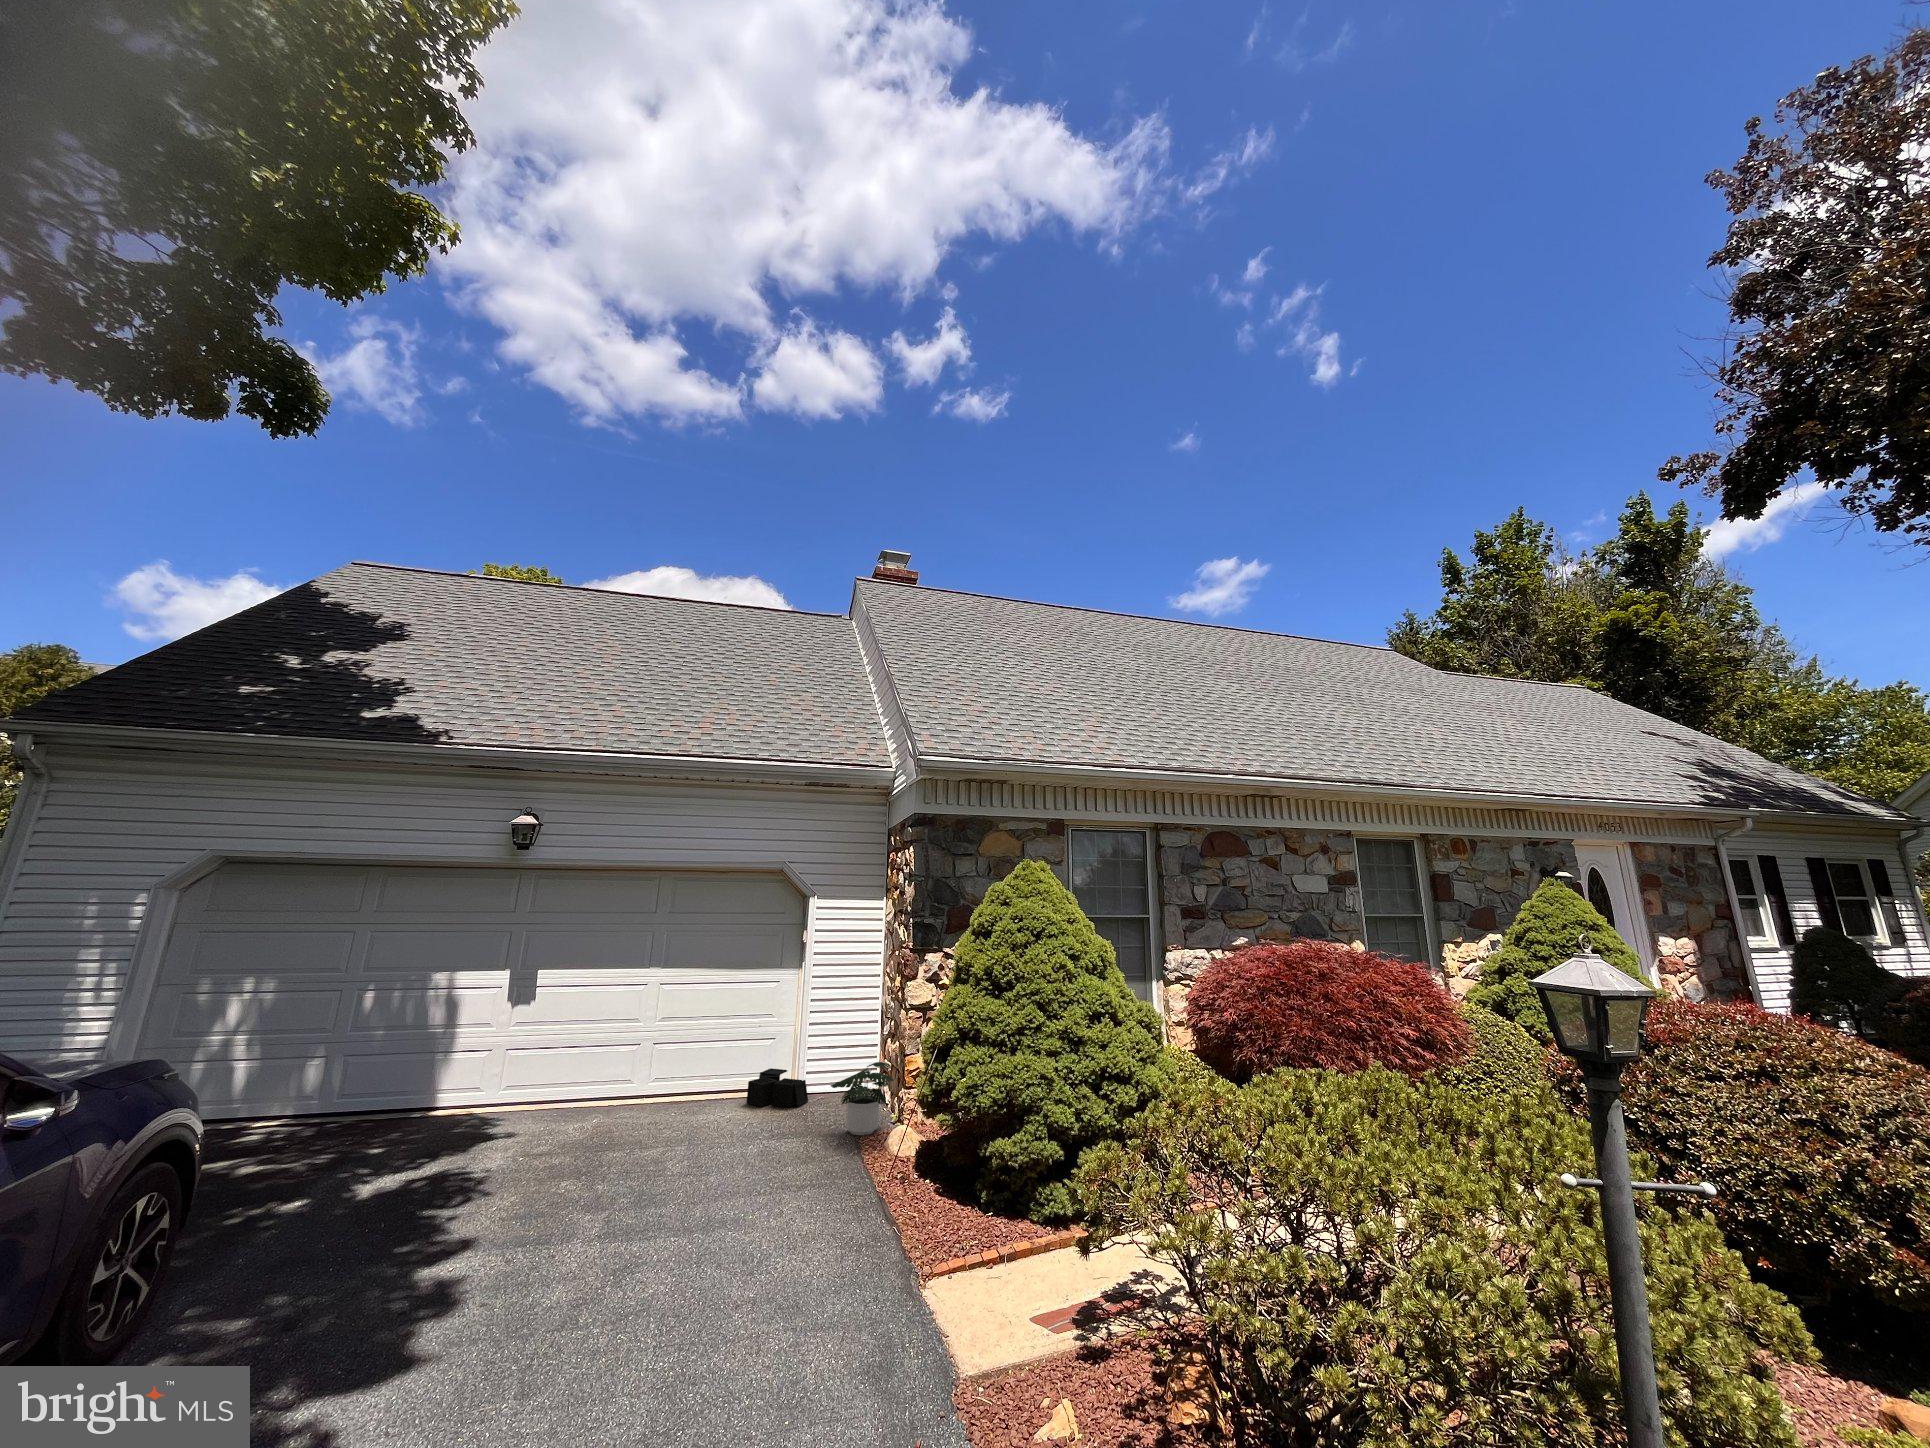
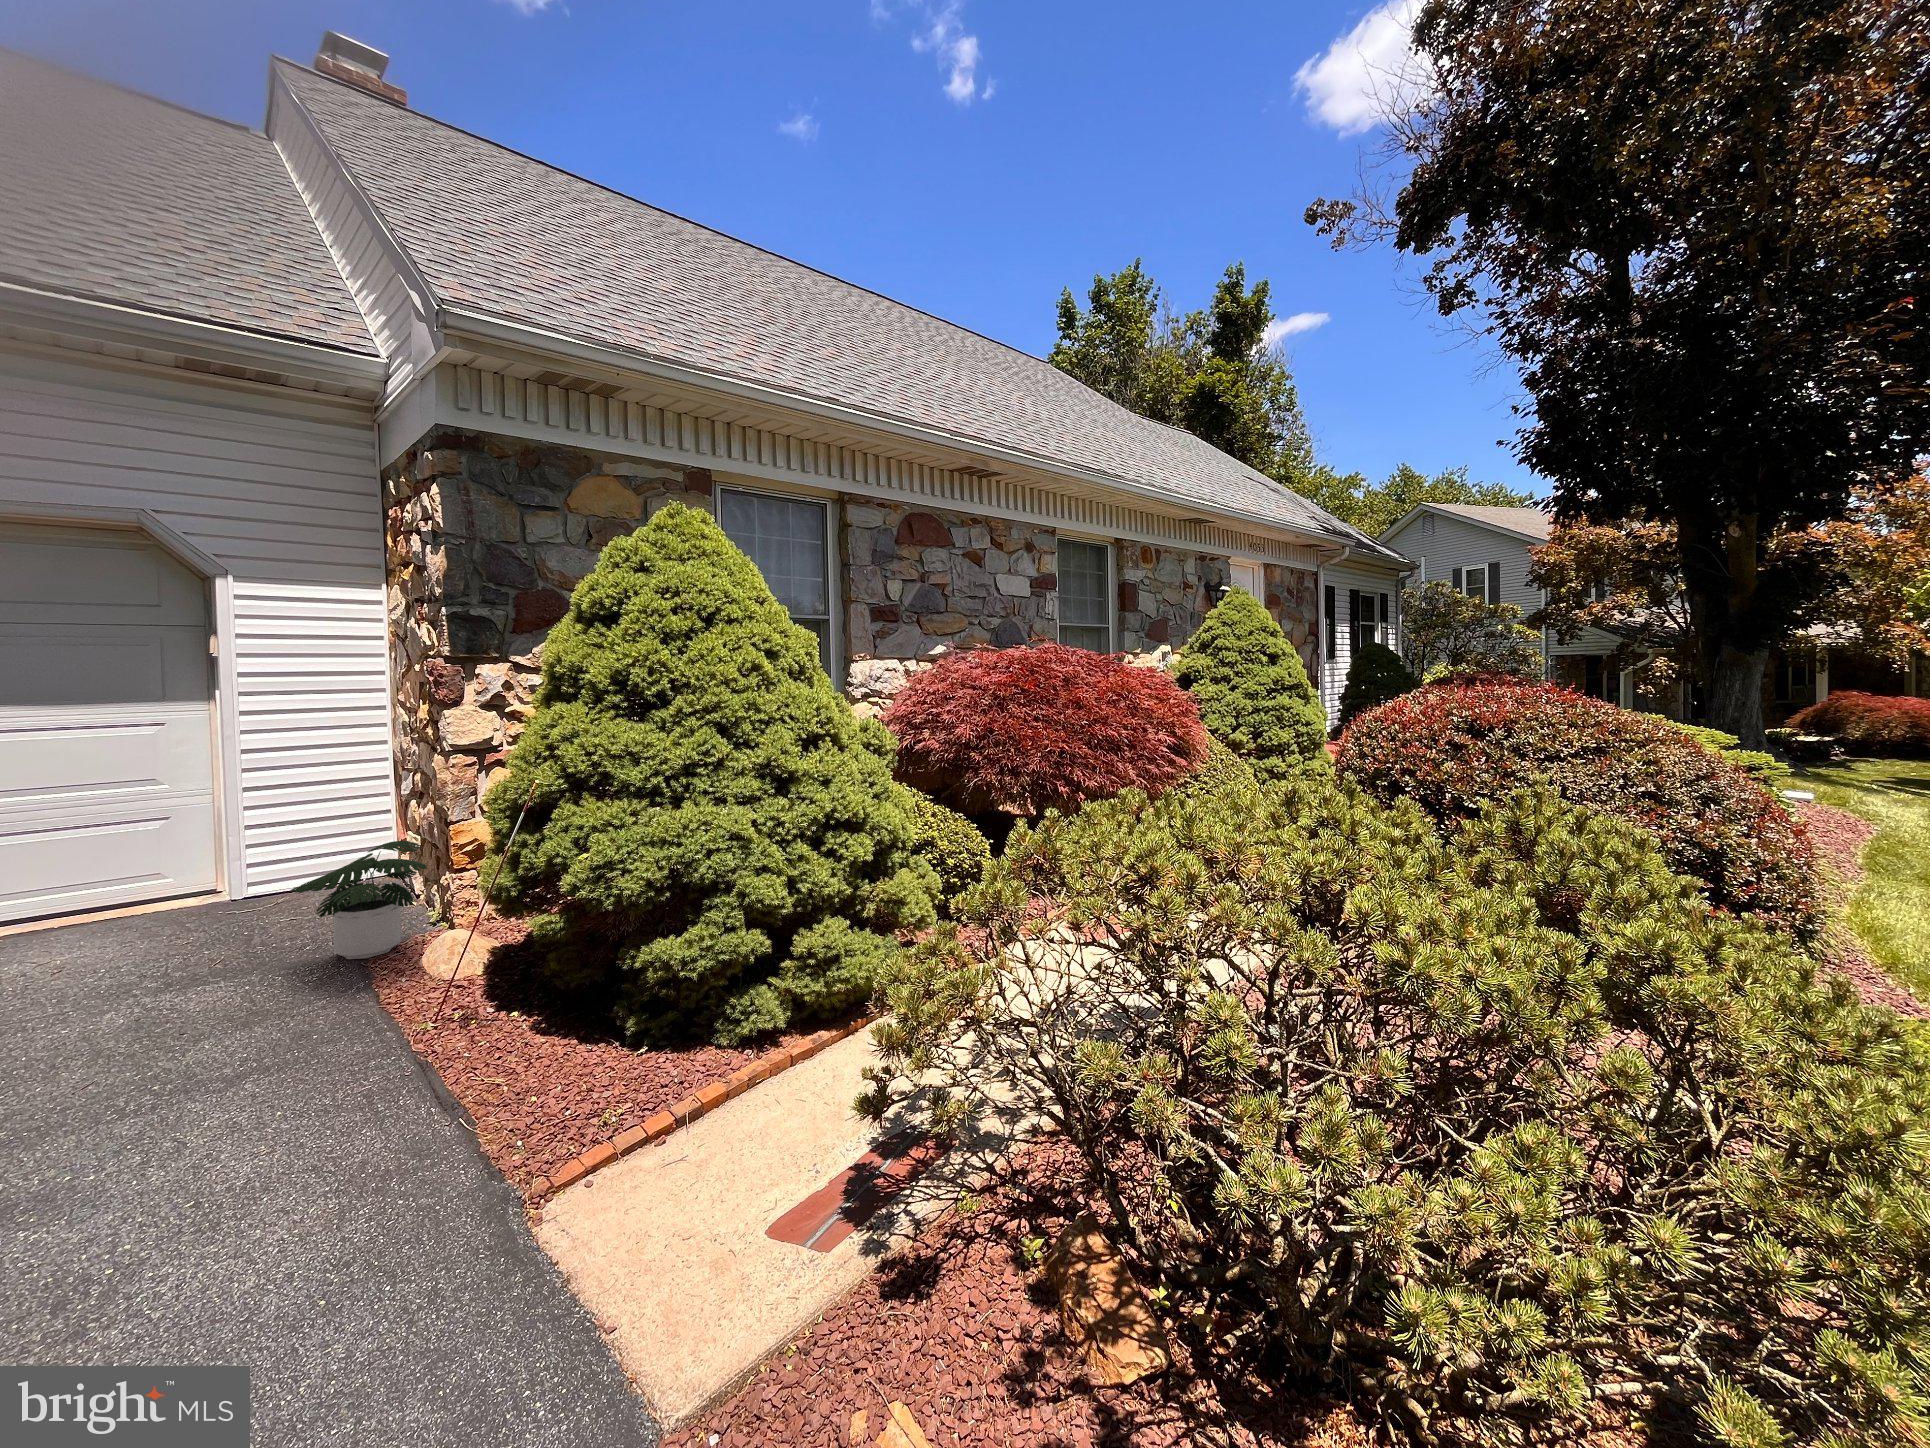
storage bin: present [747,1068,808,1109] -> none [96,871,249,940]

